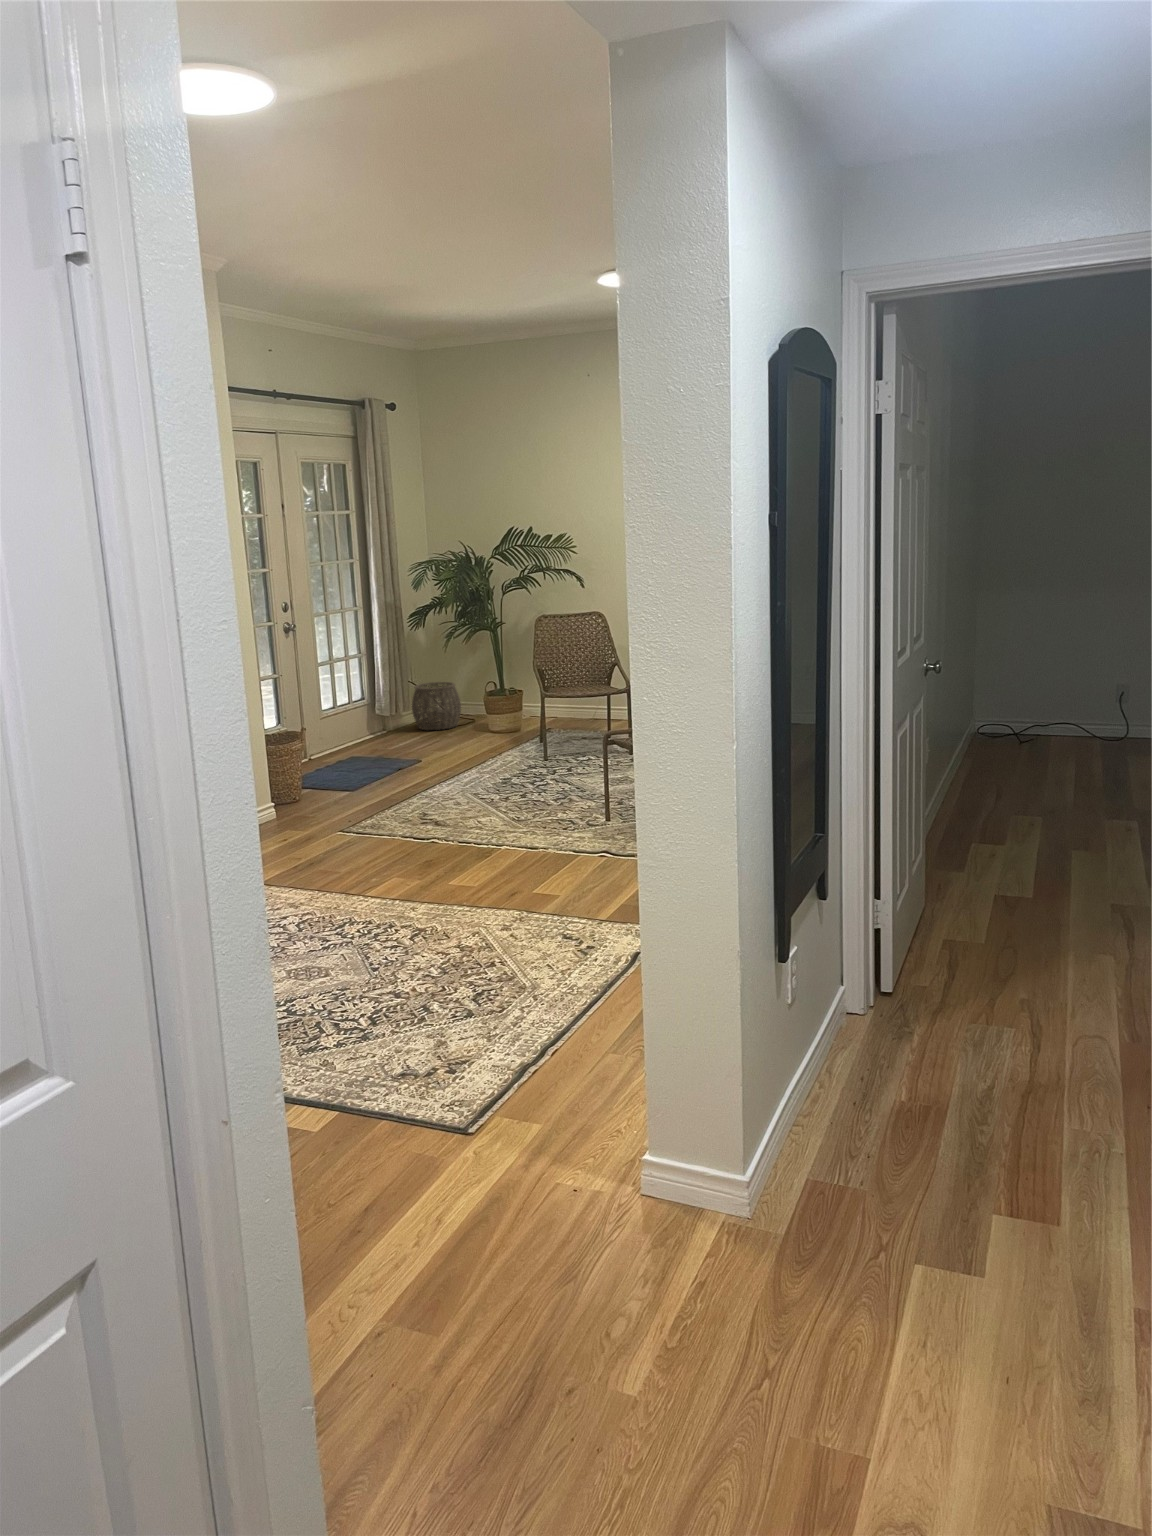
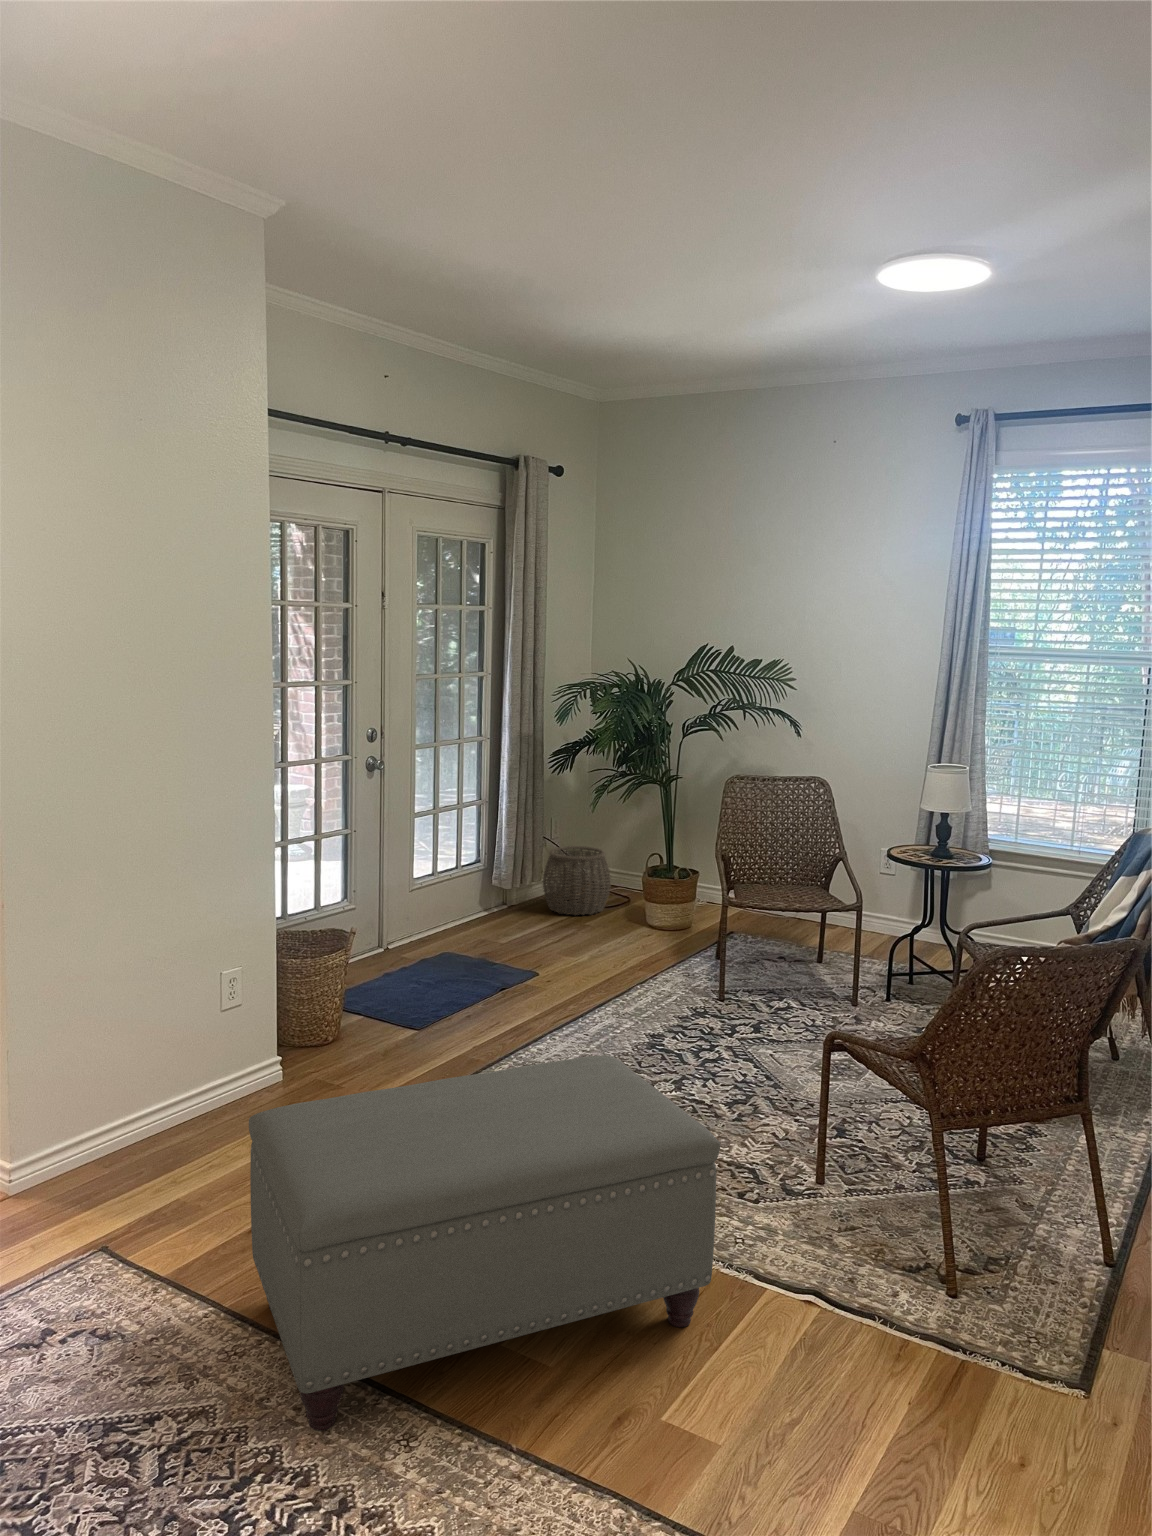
ottoman: none [303,752,549,913] -> present [249,1055,720,1430]

